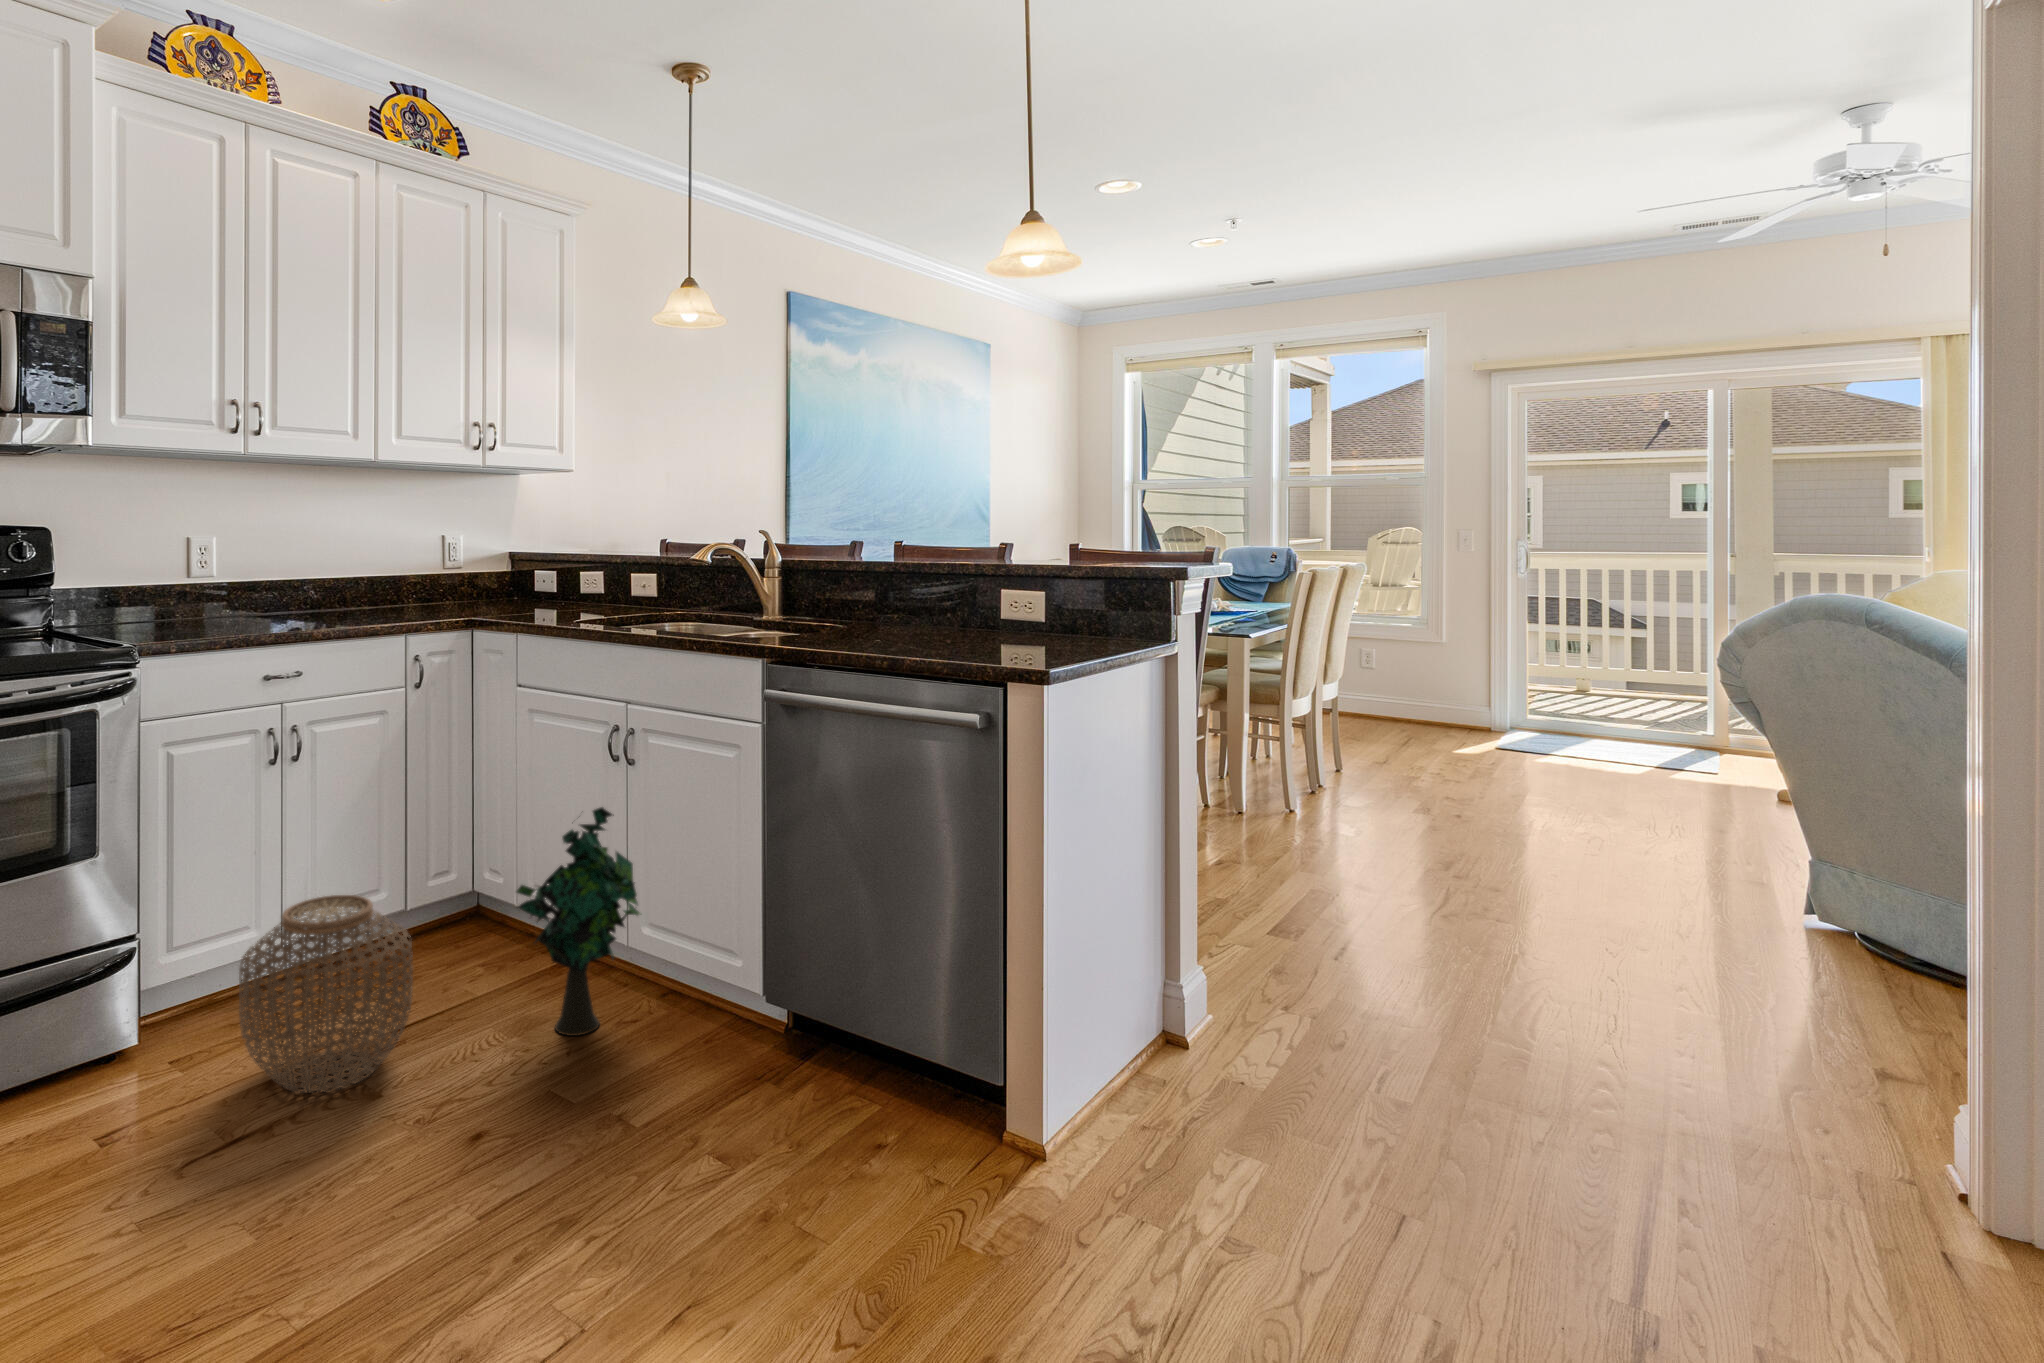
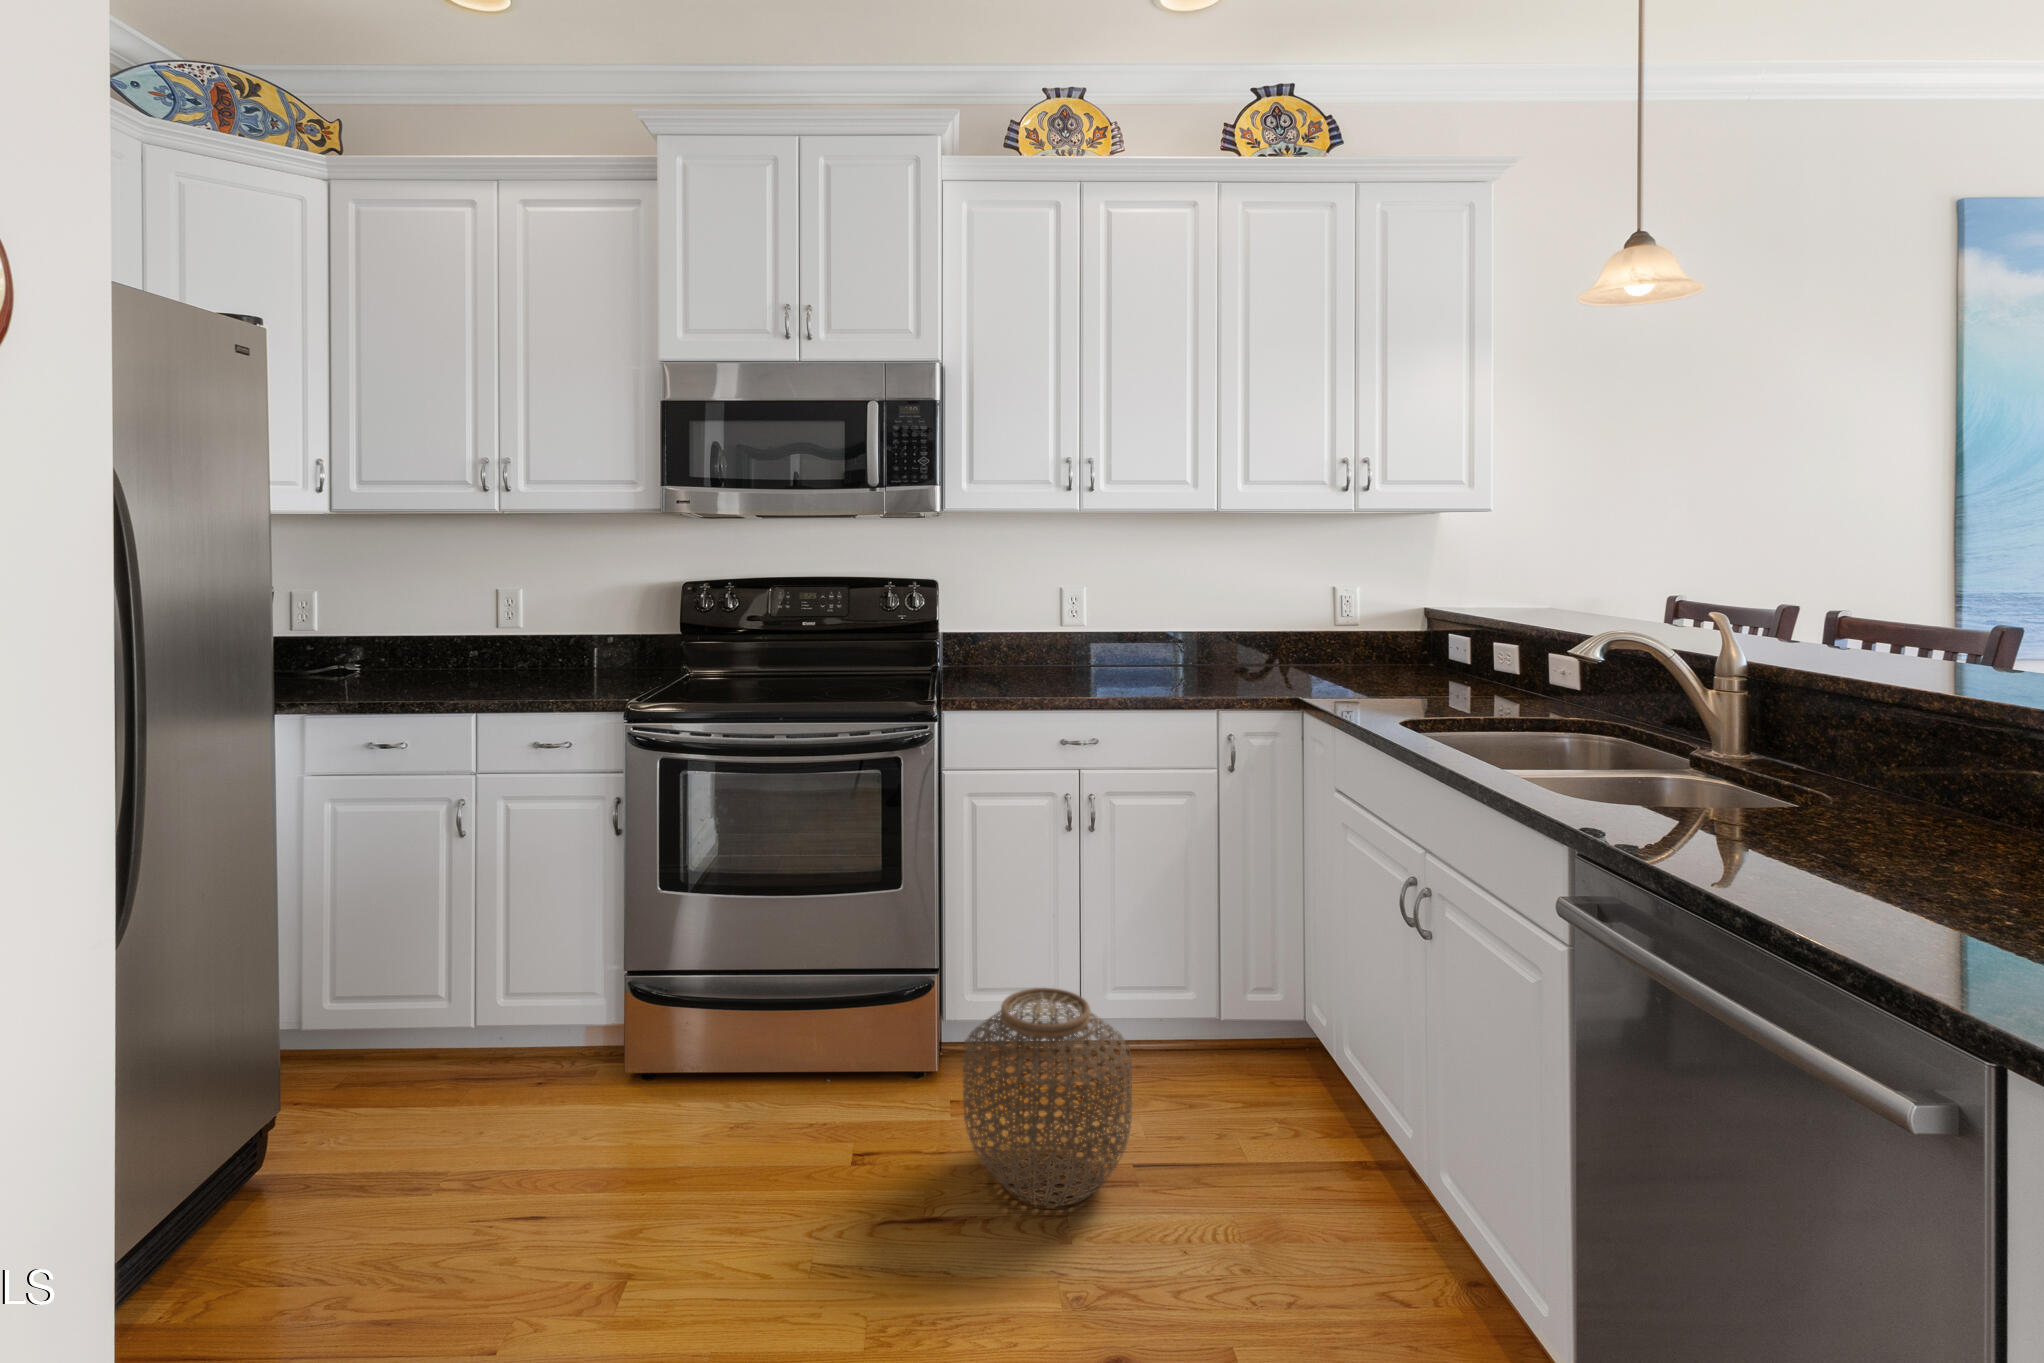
decorative plant: present [517,807,640,1036] -> none [1236,976,1414,1272]

